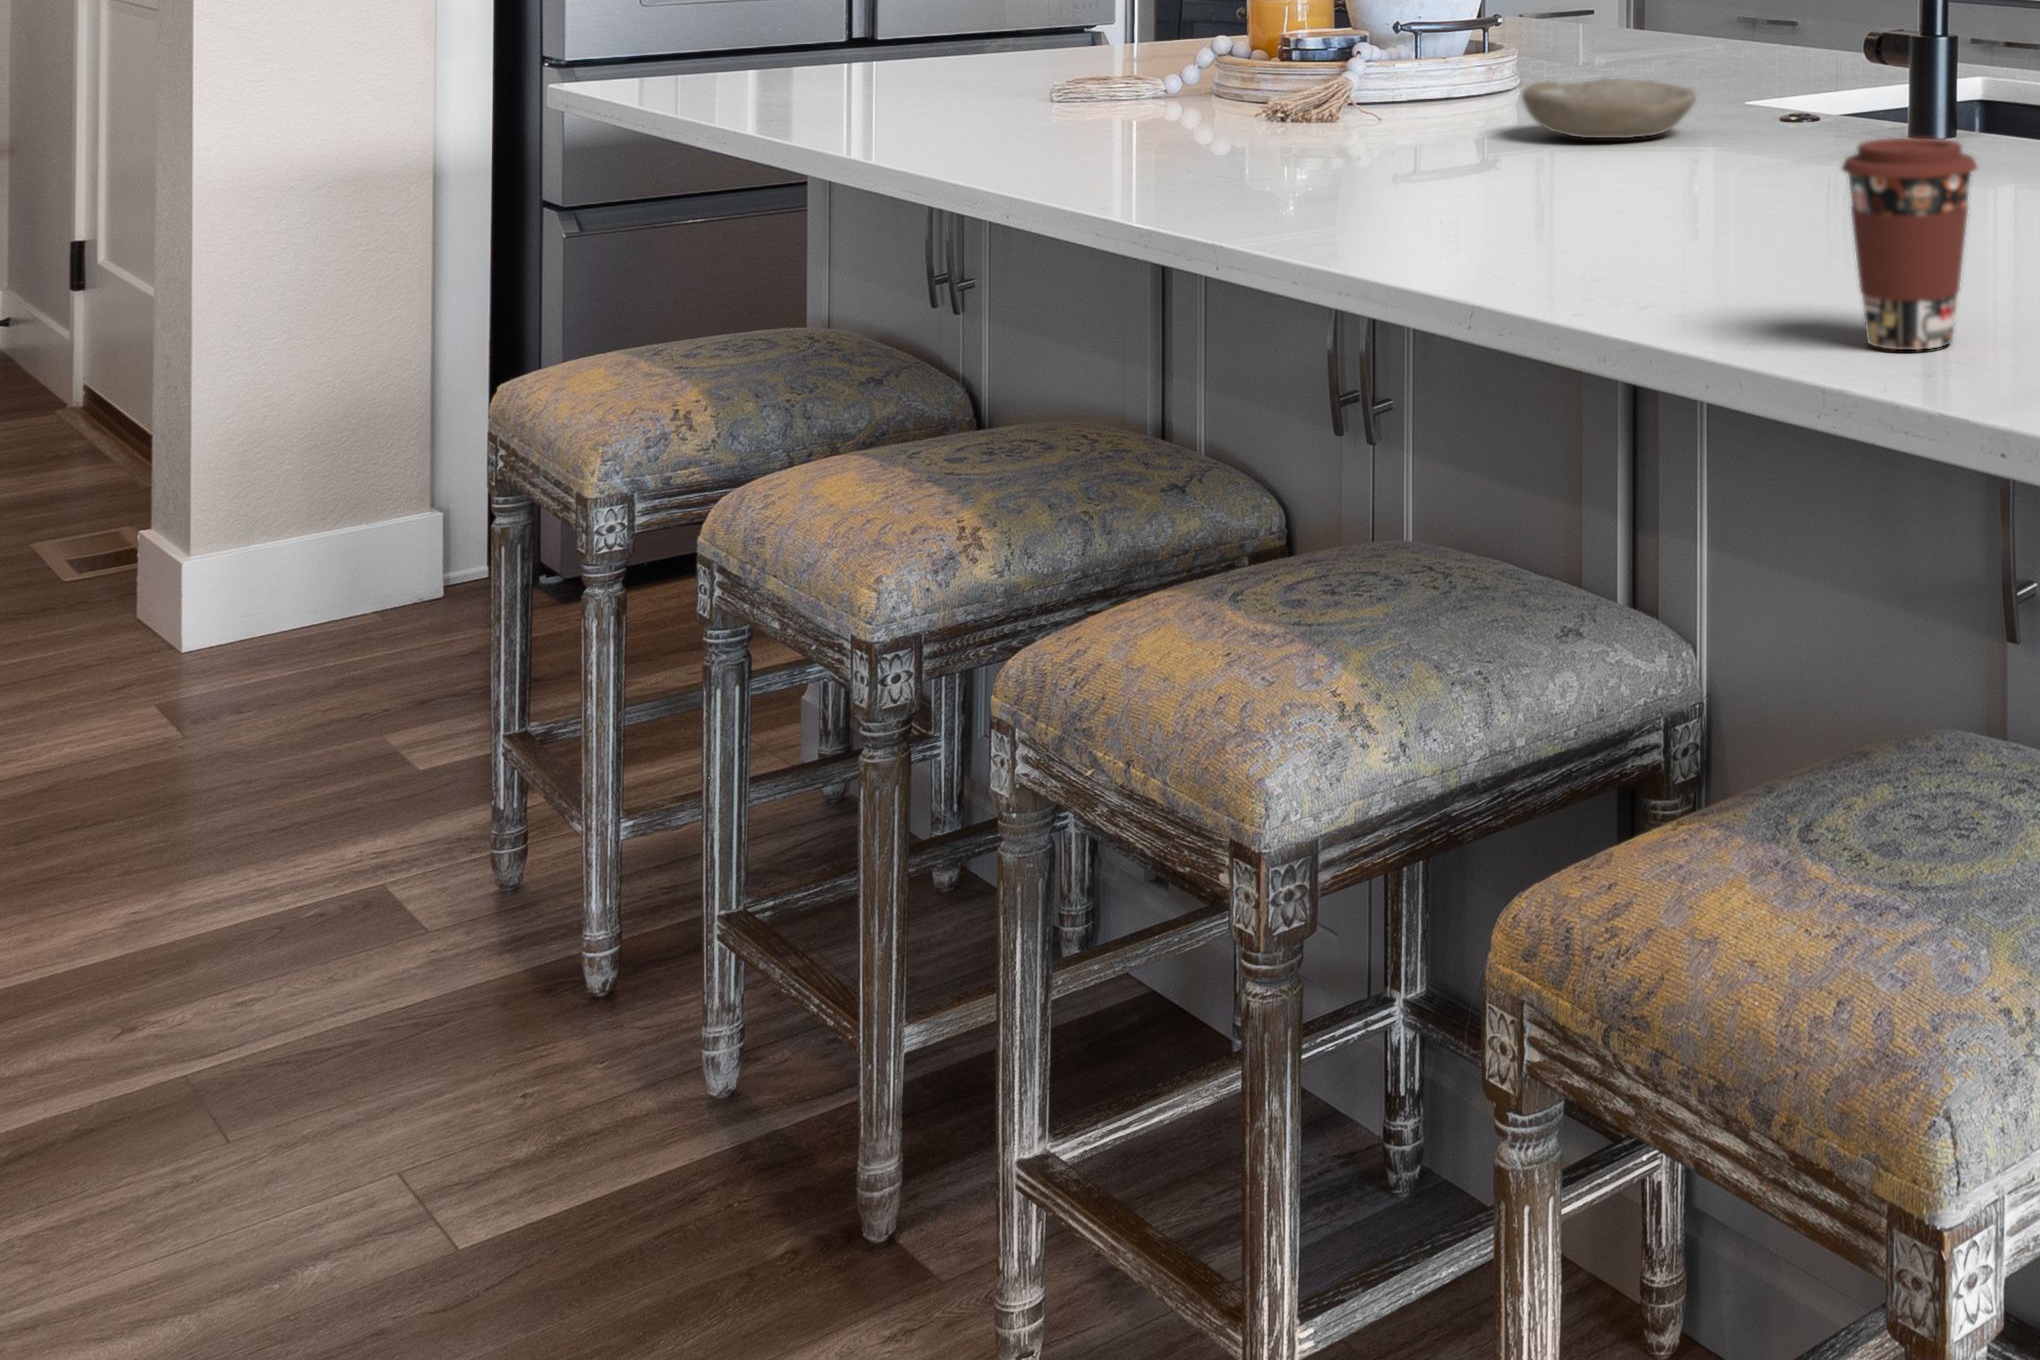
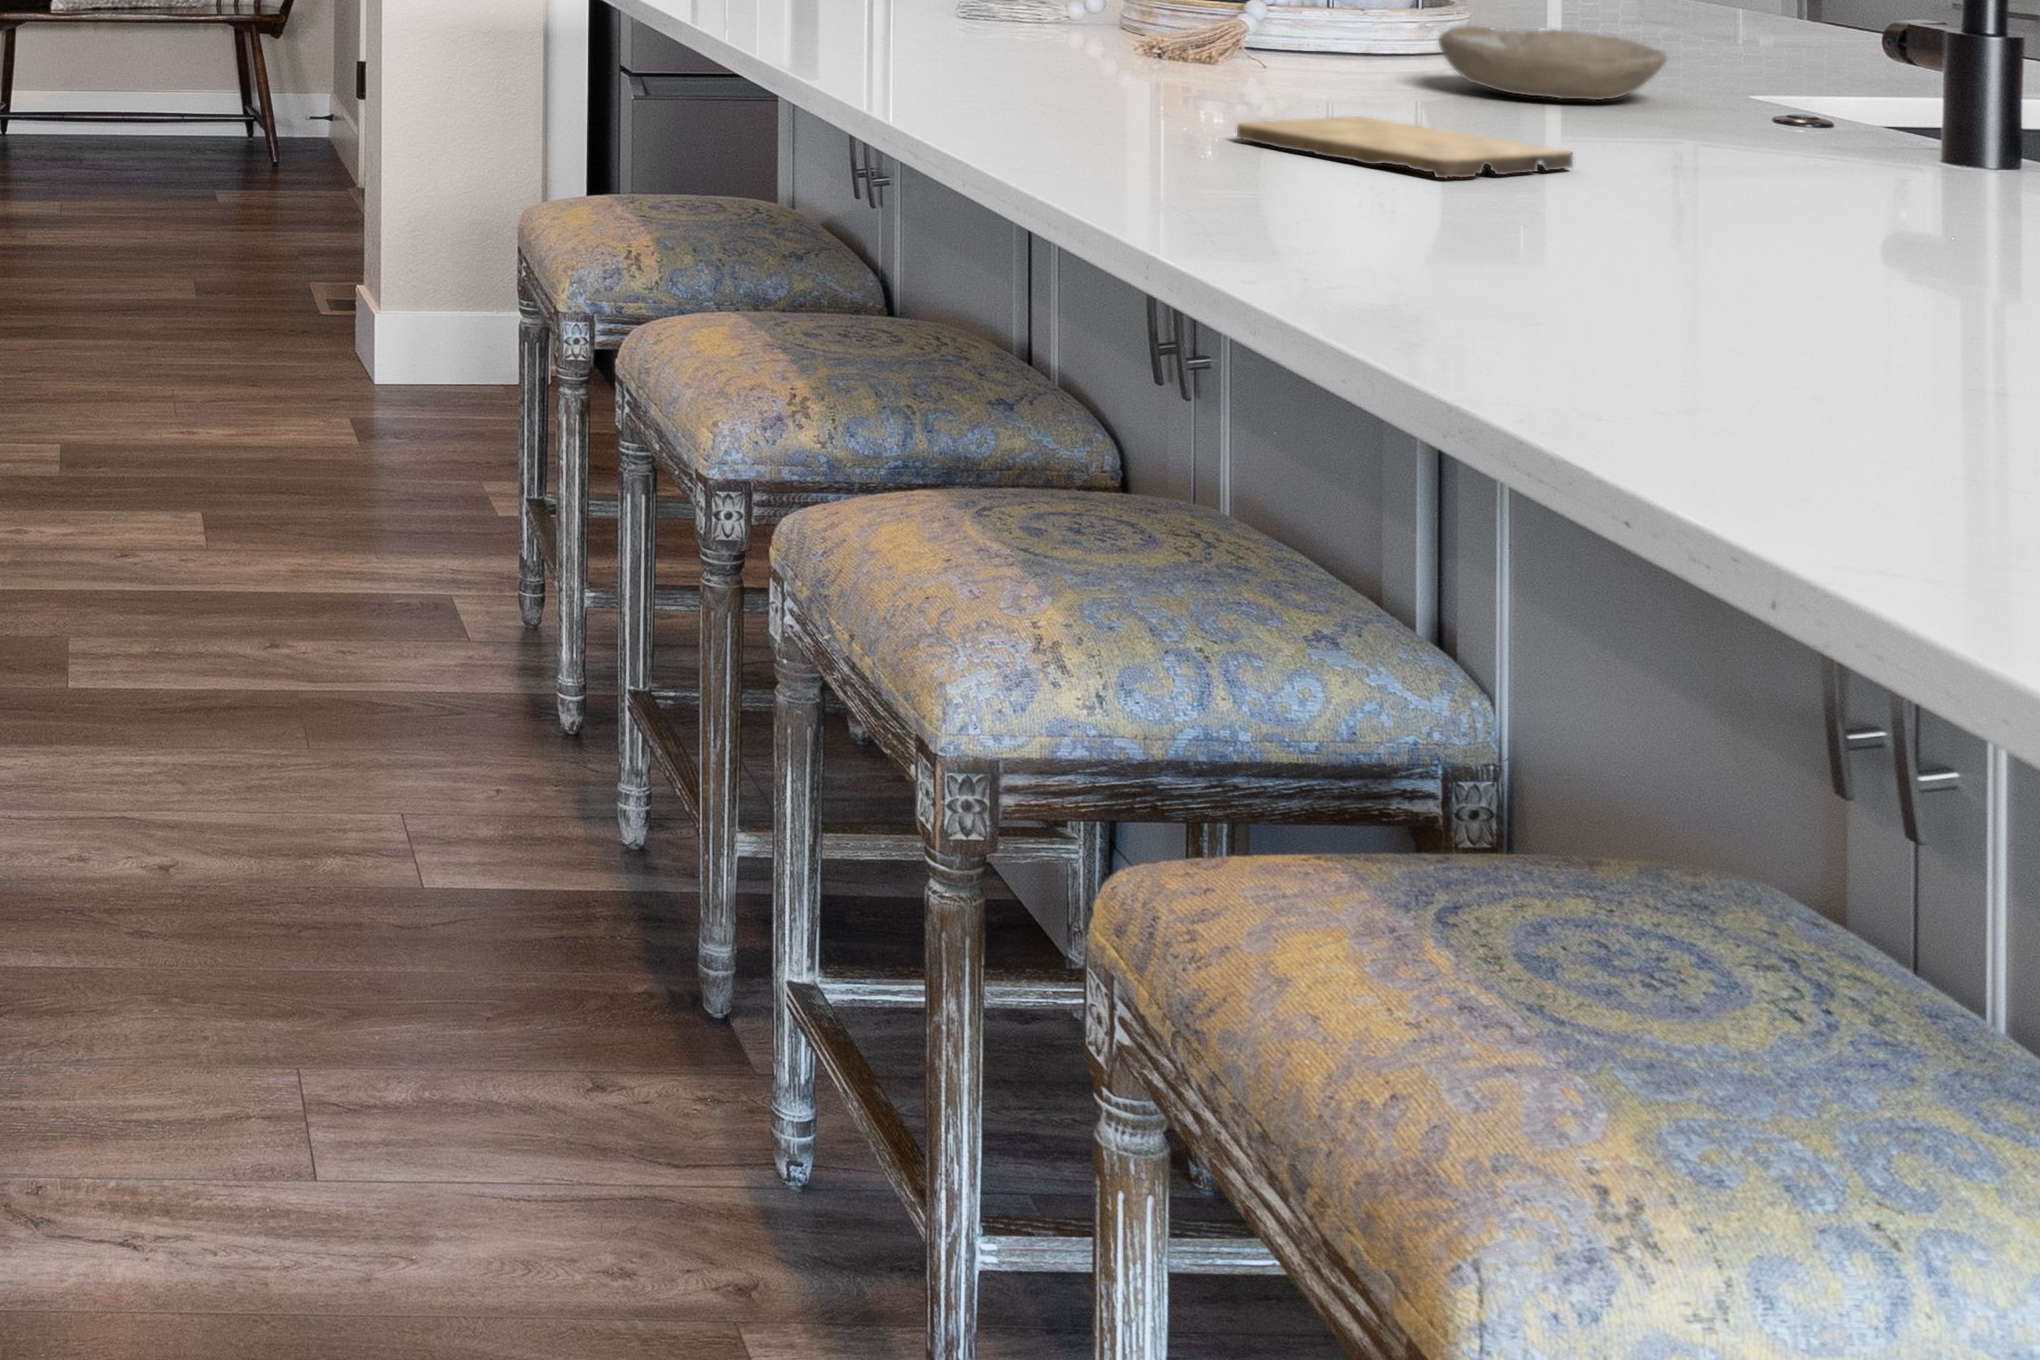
coffee cup: present [1842,138,1977,350] -> none [1568,106,1768,371]
cutting board: none [1422,172,1692,220] -> present [1237,116,1573,178]

